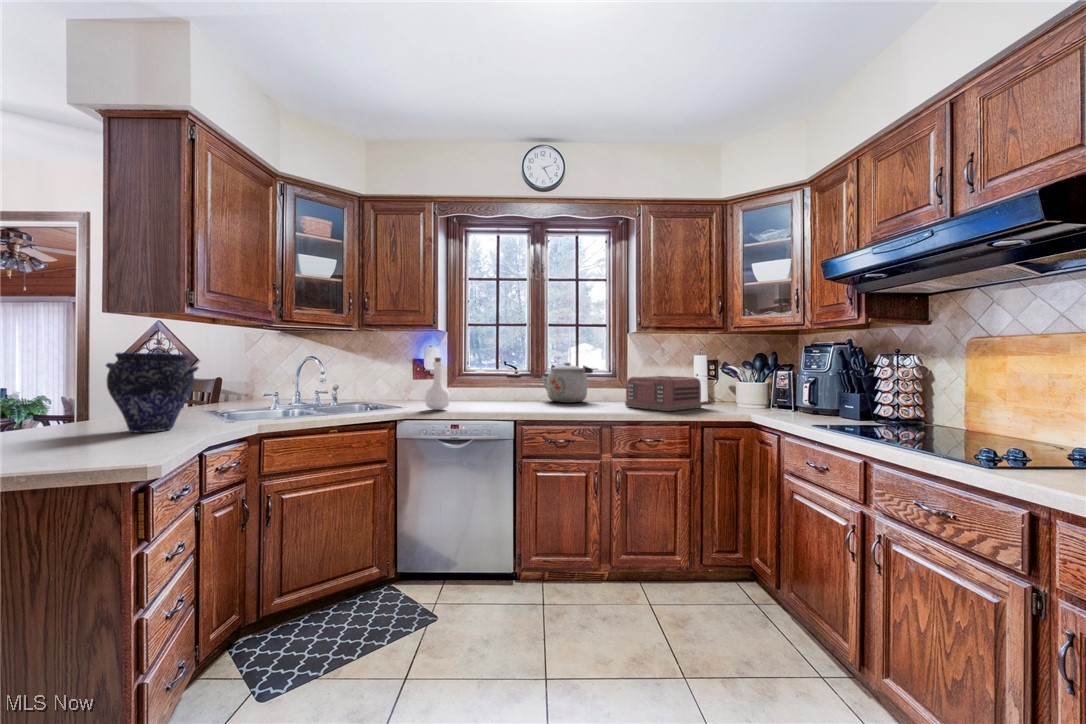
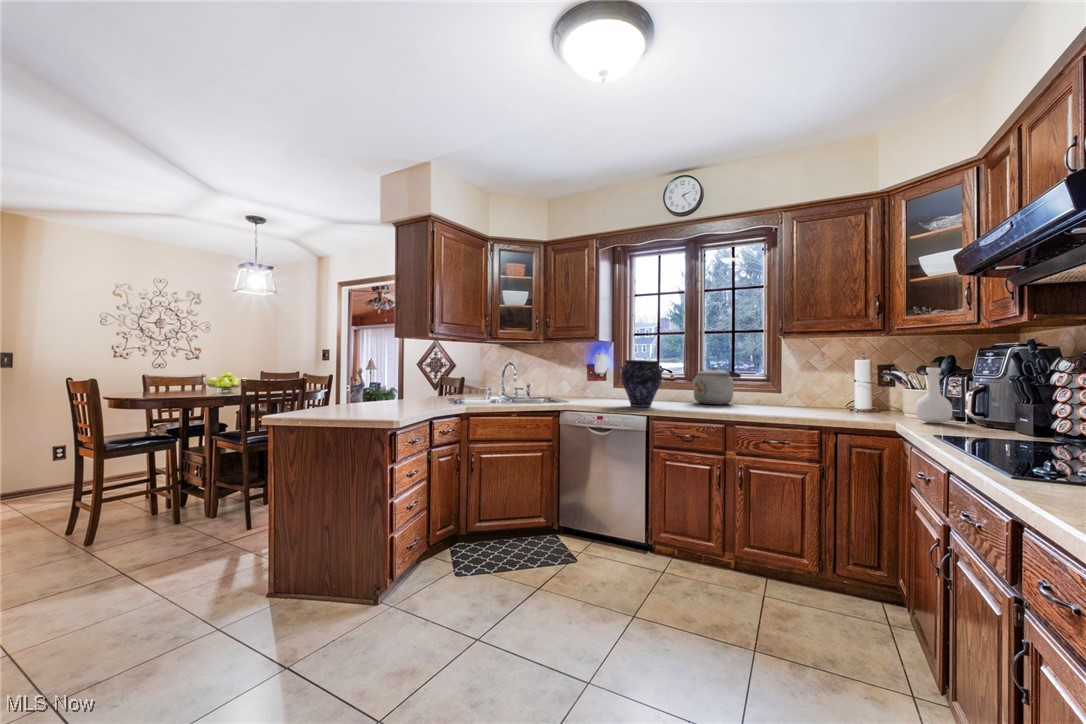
vase: present [106,353,198,432] -> present [620,360,665,407]
bottle: present [425,358,450,410] -> present [915,363,952,423]
toaster: present [625,376,702,411] -> none [760,381,848,415]

